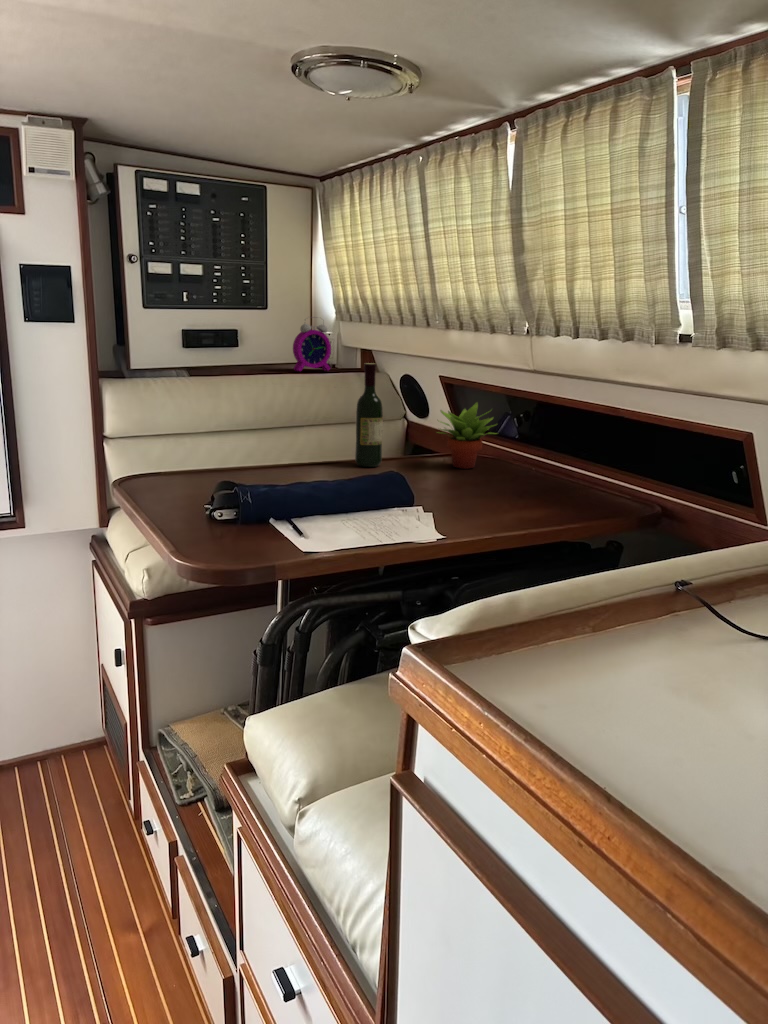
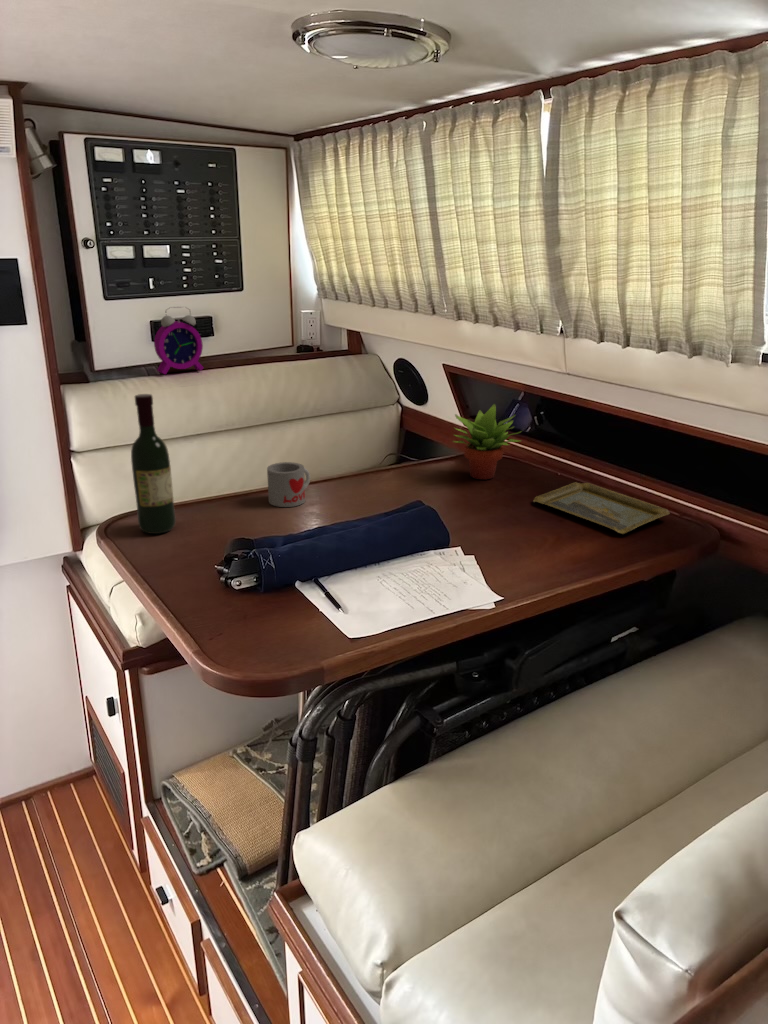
alarm clock: present [293,319,331,371] -> present [154,315,204,374]
wine bottle: present [355,363,383,467] -> present [131,394,176,534]
mug: none [264,440,303,476] -> present [267,462,310,507]
tray: none [502,471,623,504] -> present [533,483,670,534]

